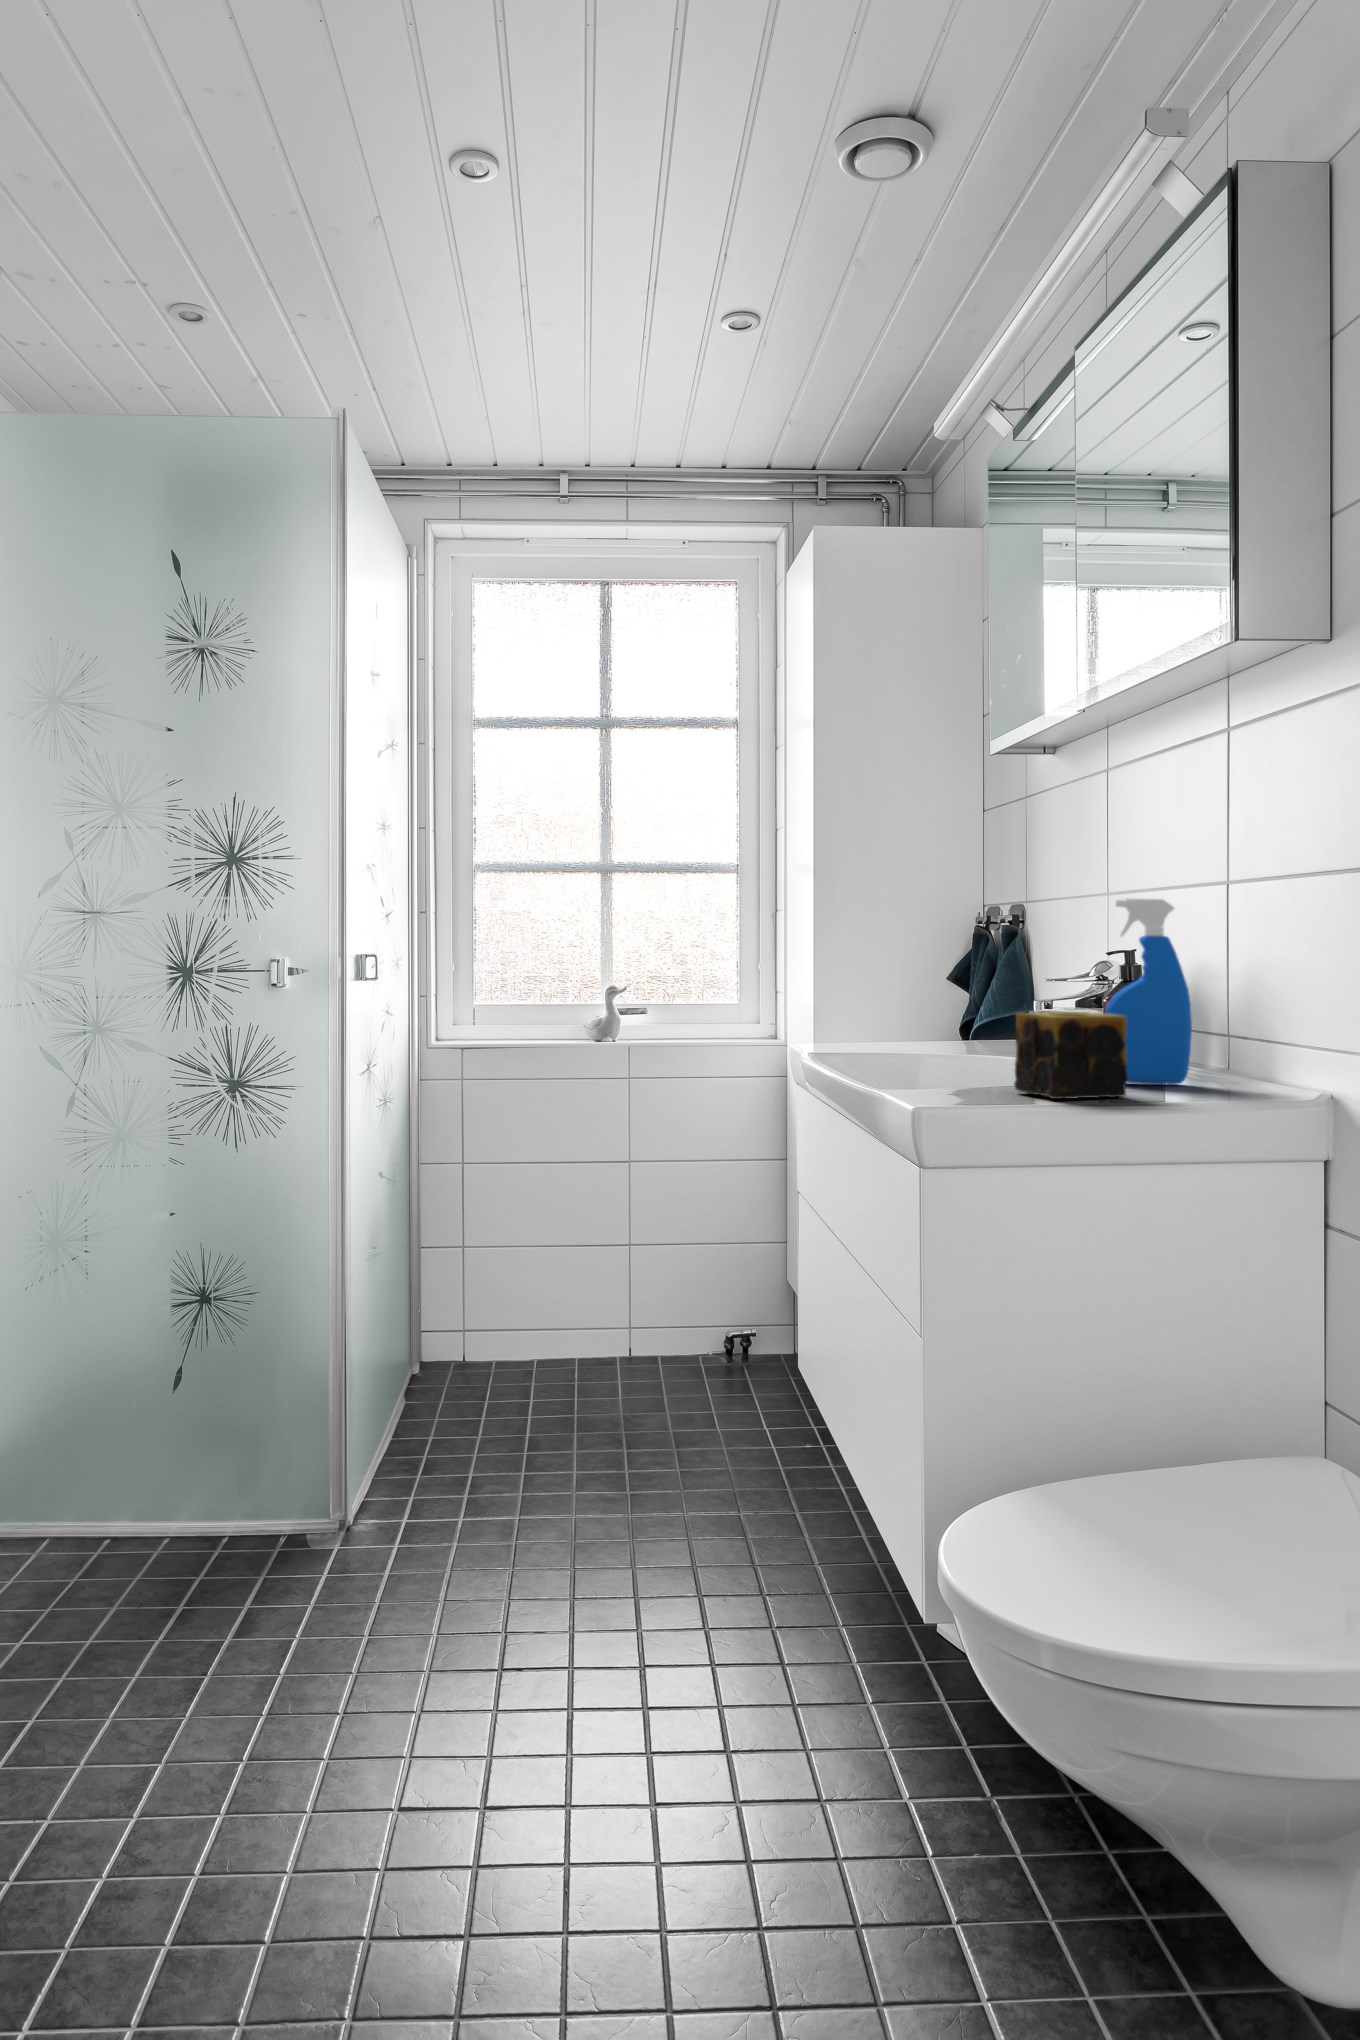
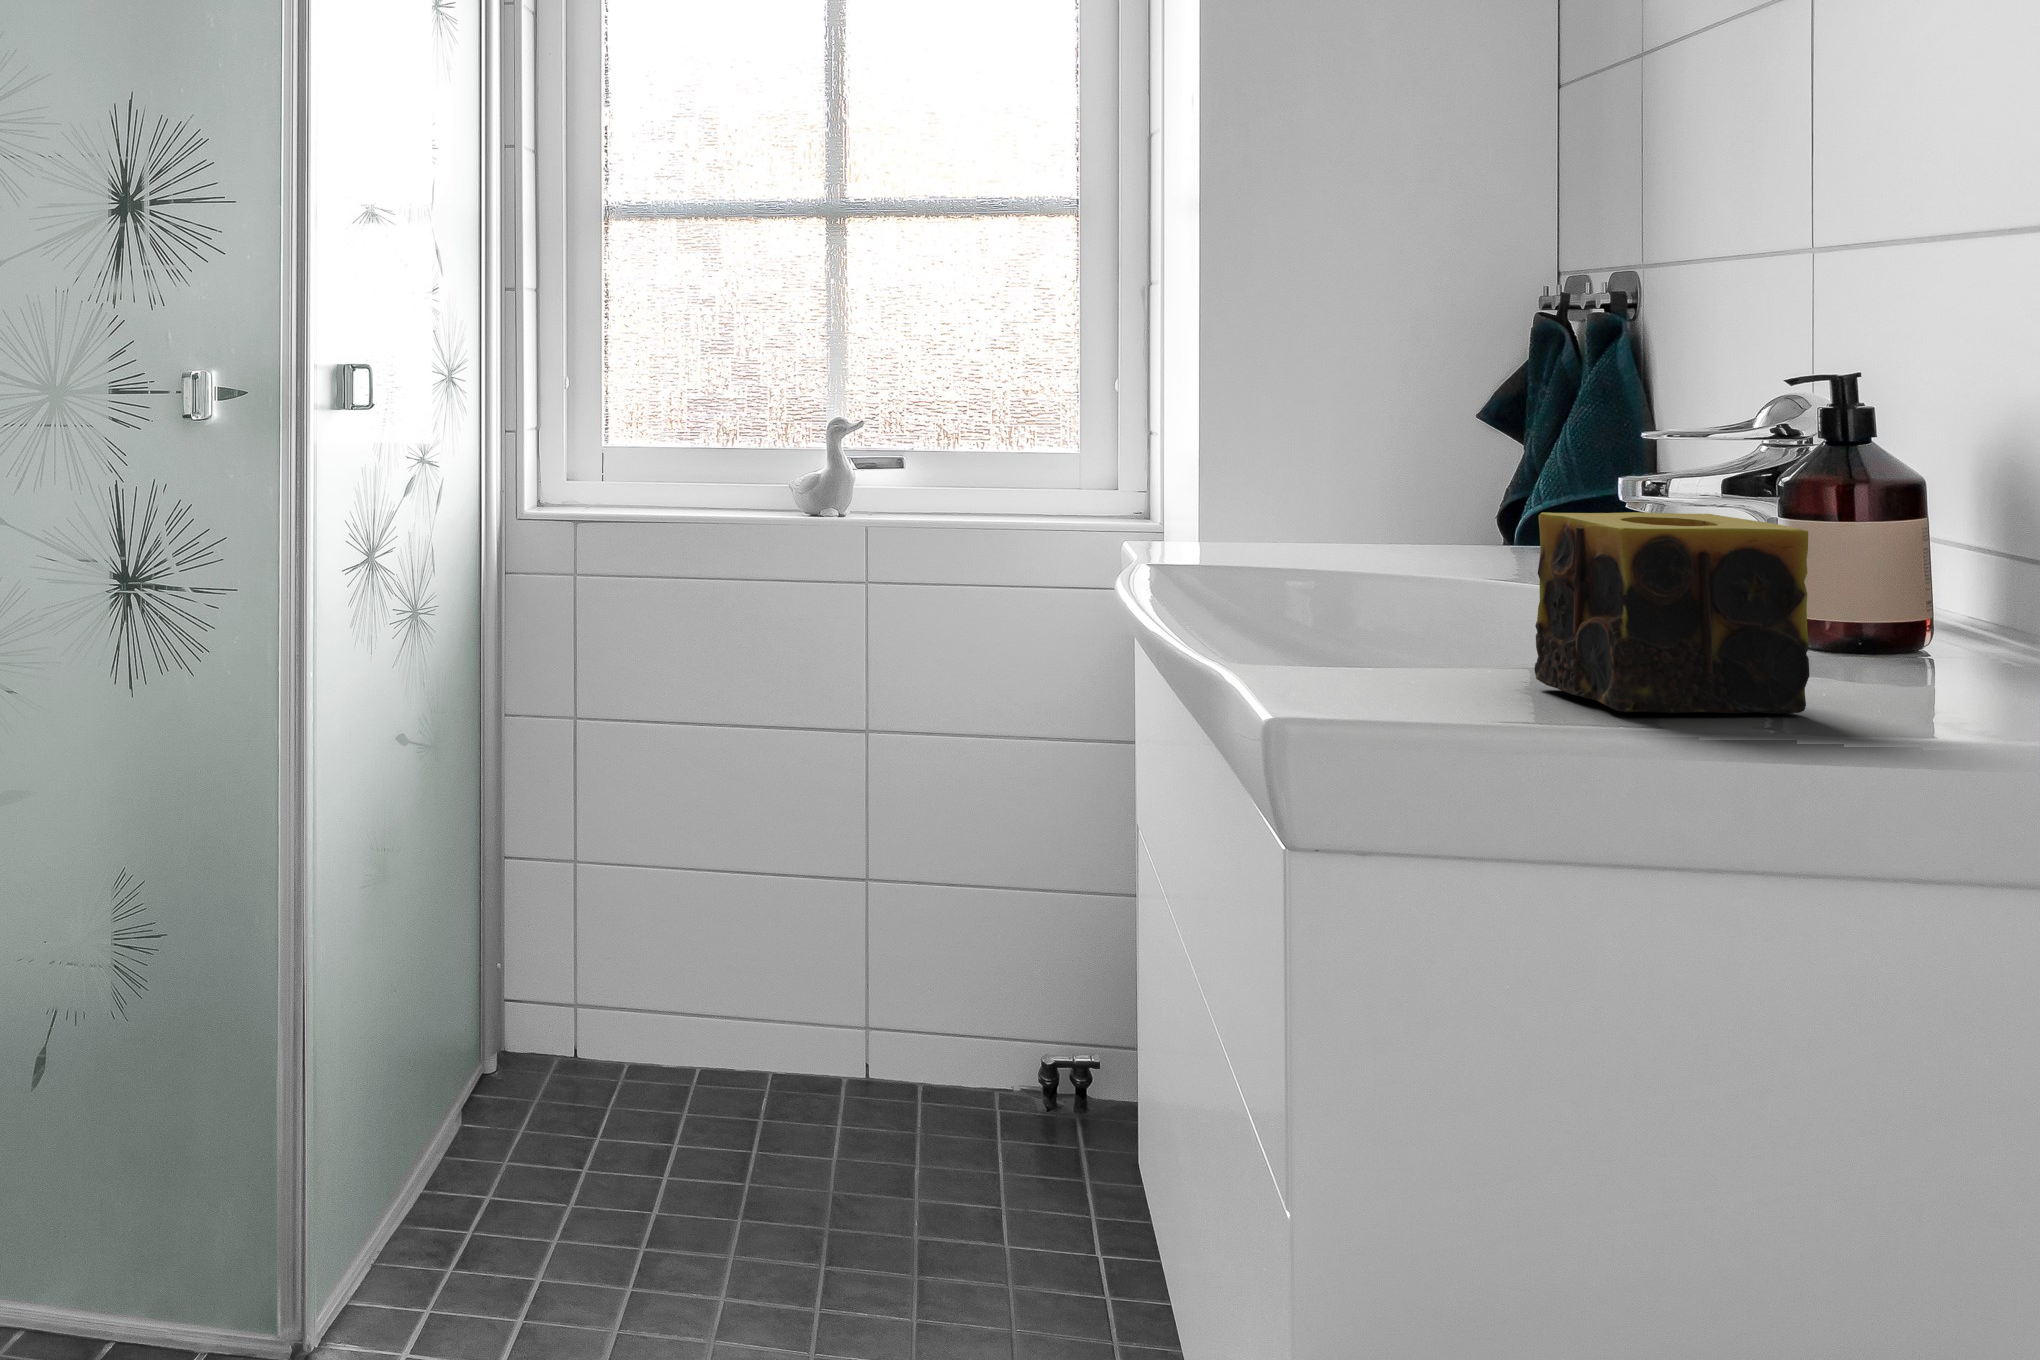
spray bottle: present [1105,899,1192,1085] -> none [1768,261,1993,682]

